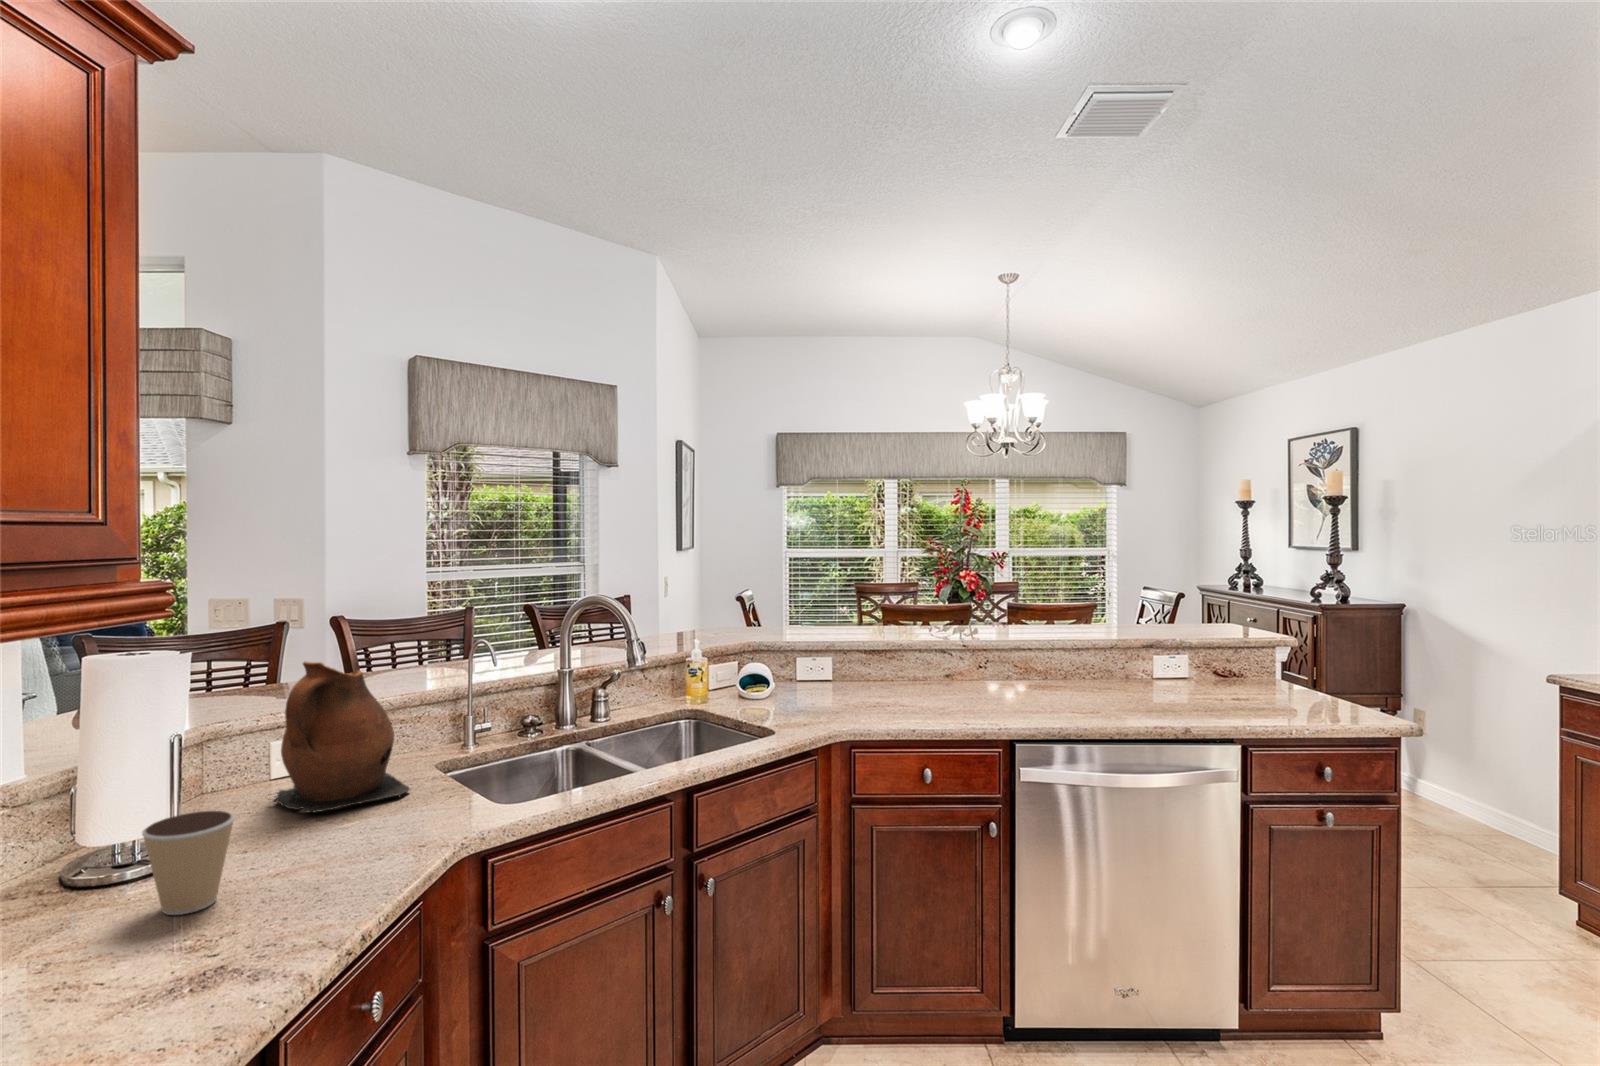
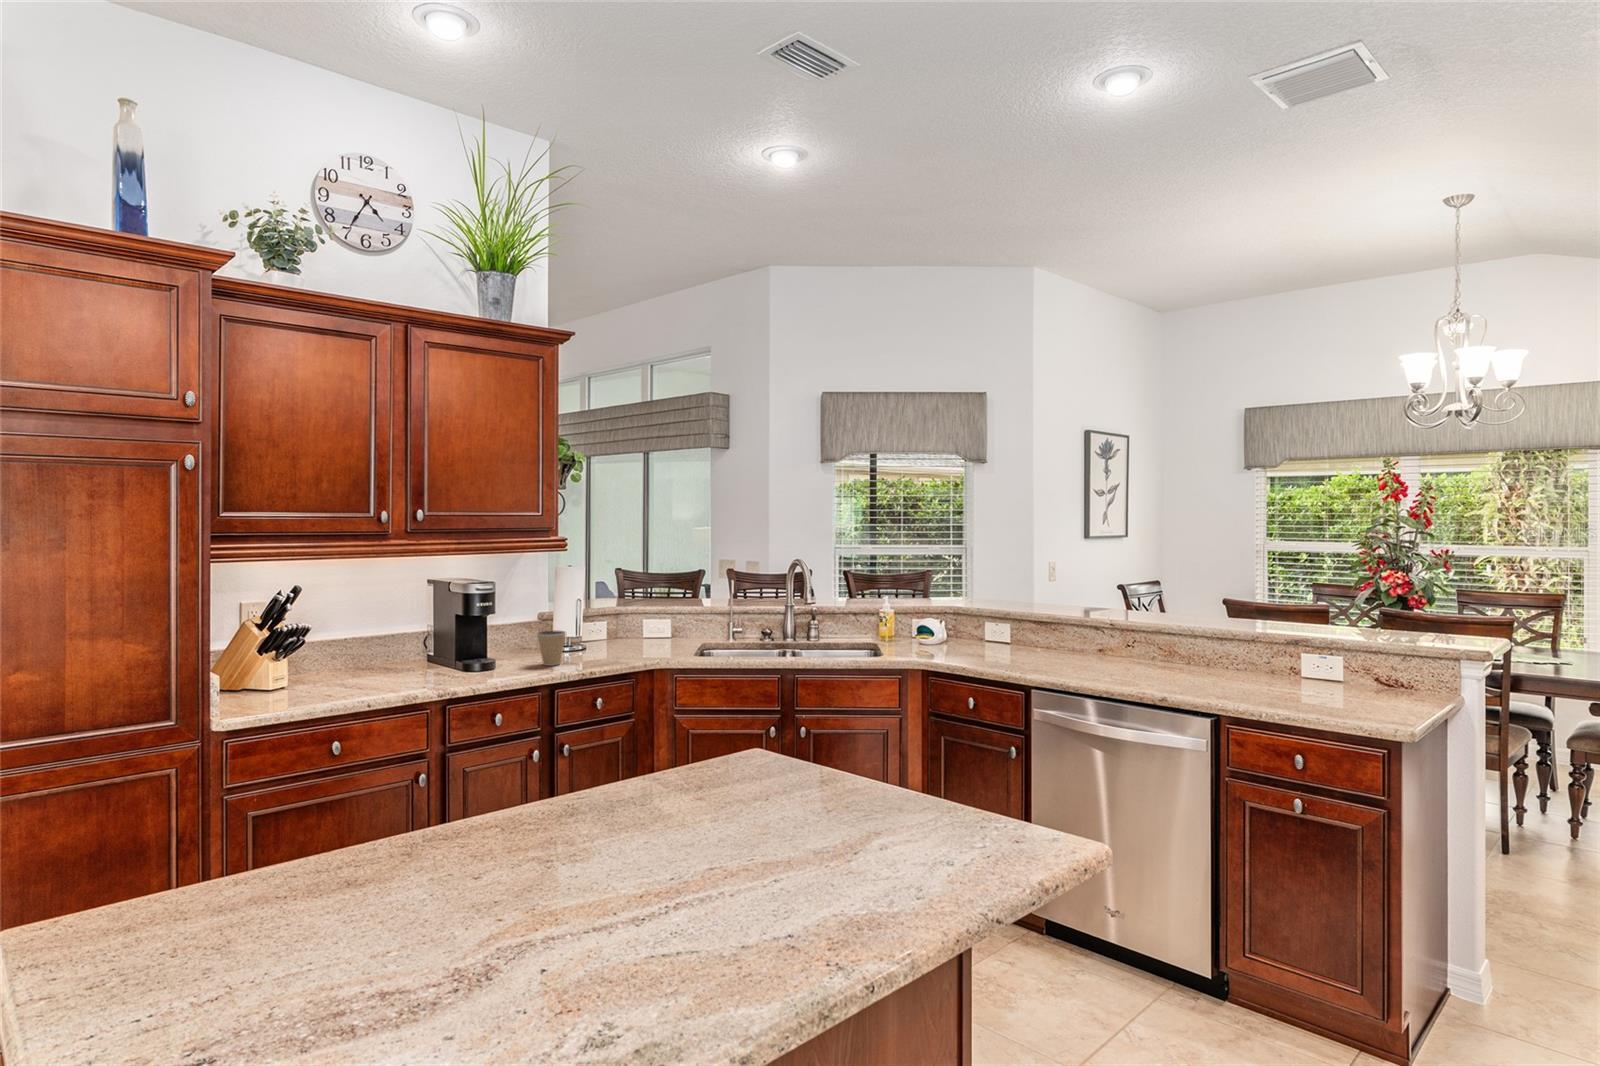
ceramic pitcher: present [270,661,410,813] -> none [617,580,677,651]

